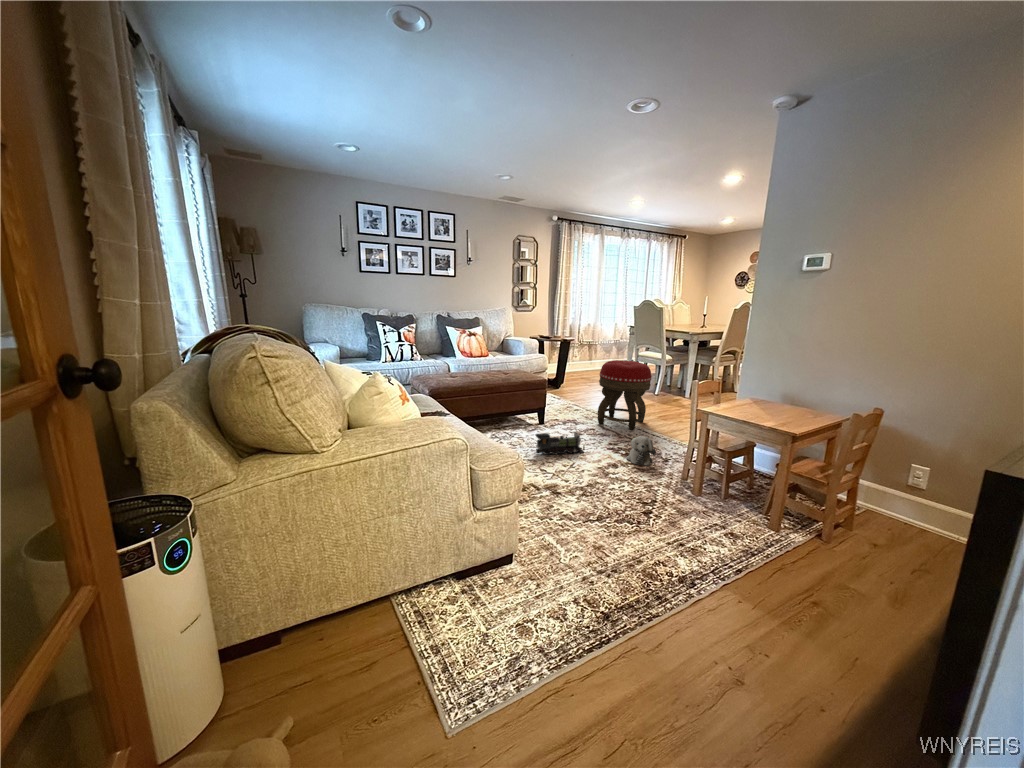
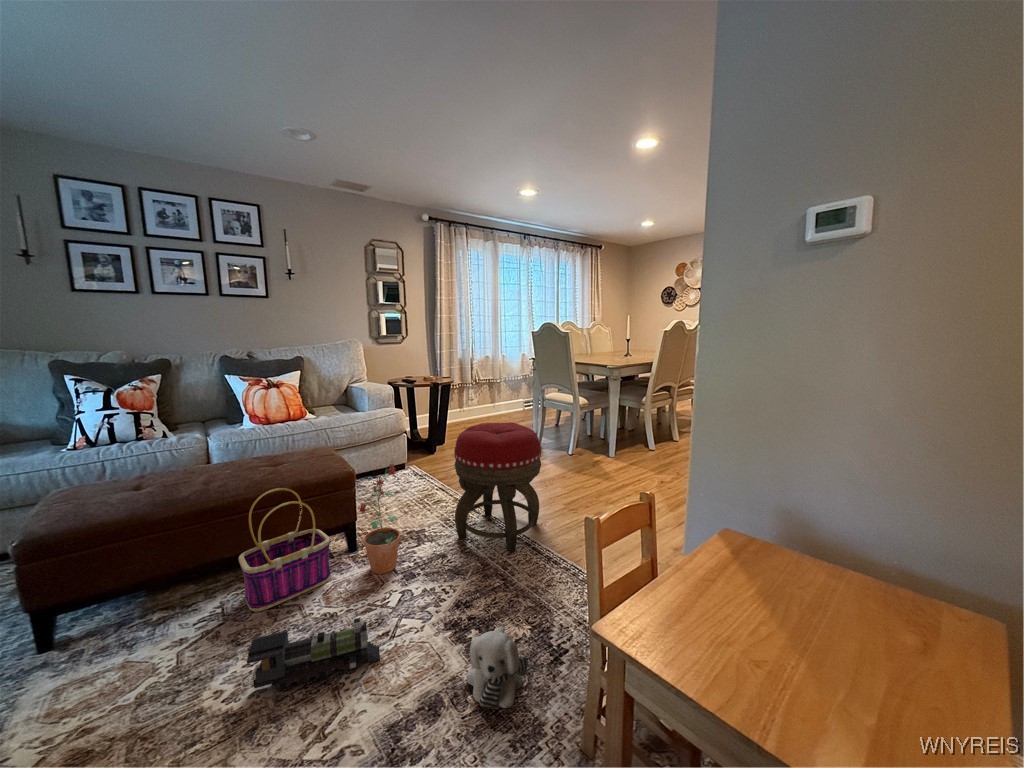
potted plant: none [555,376,575,432] -> present [359,464,400,574]
basket: none [503,382,541,437] -> present [238,488,331,612]

